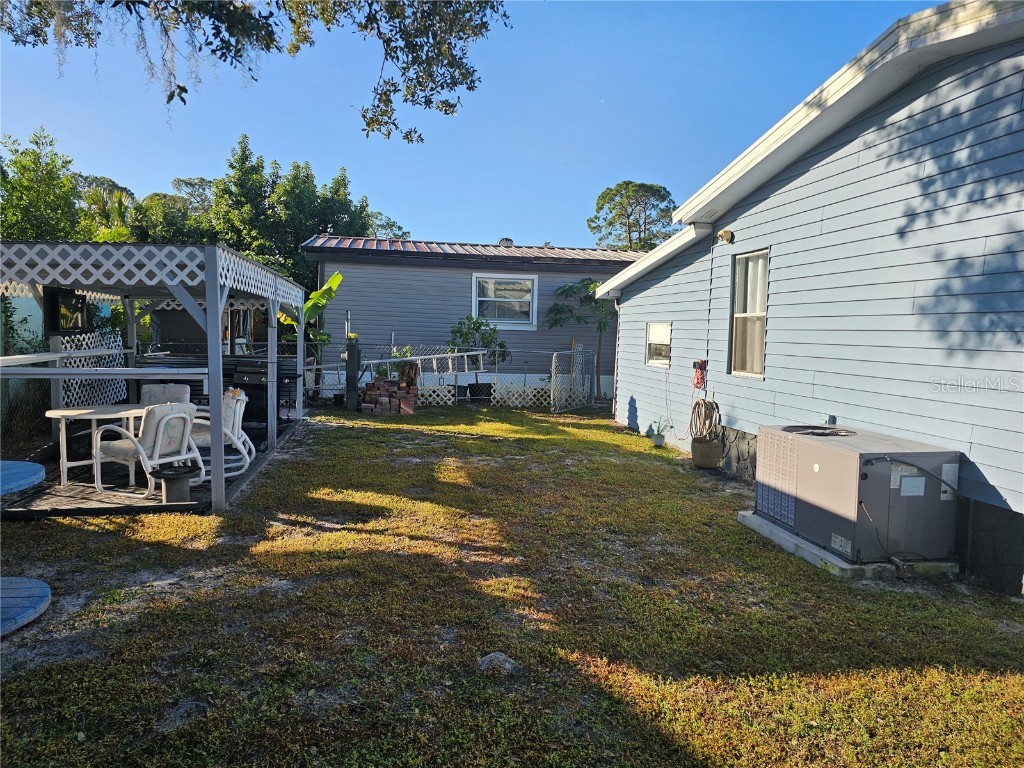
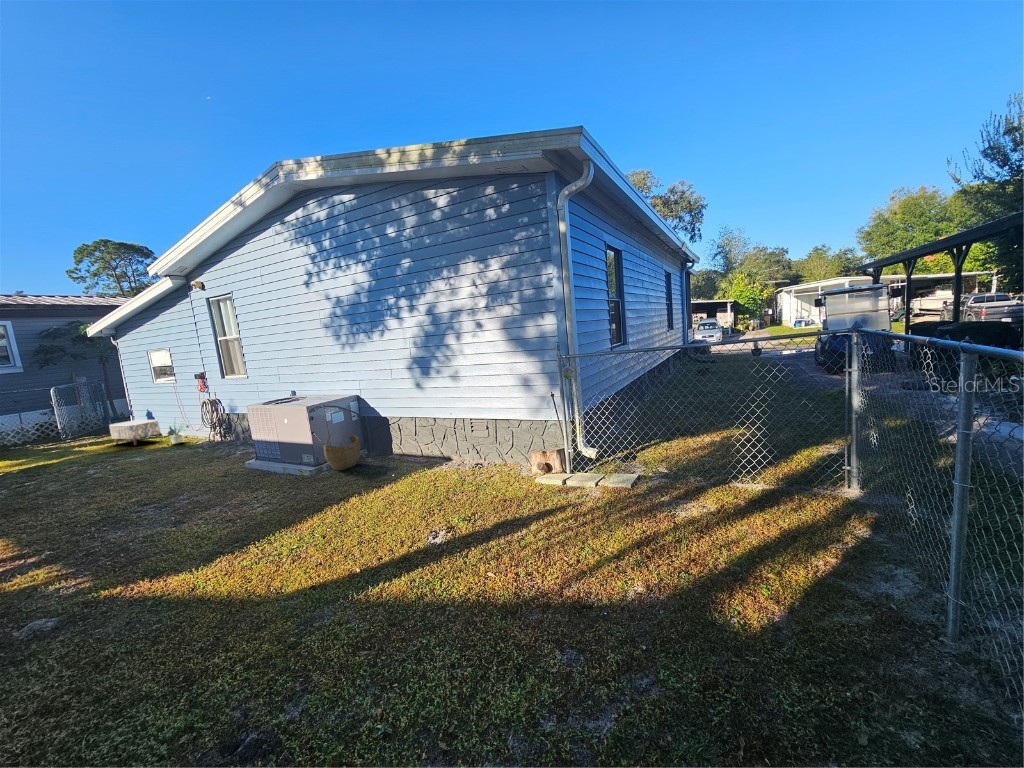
bench: none [602,404,644,434] -> present [109,420,160,445]
woven basket: present [691,431,723,468] -> present [324,431,360,471]

